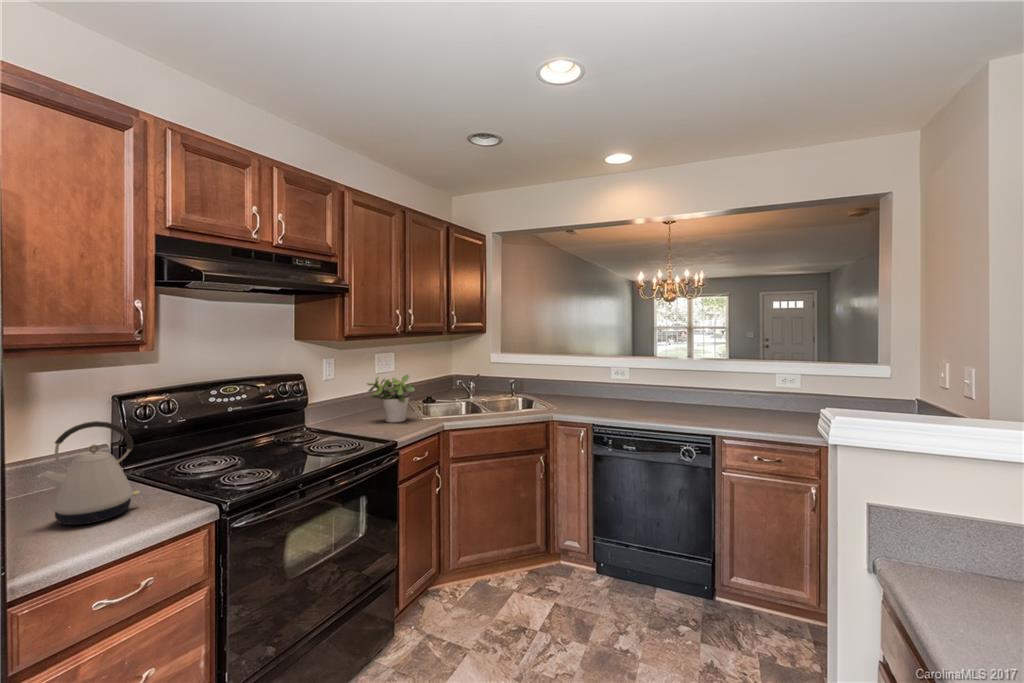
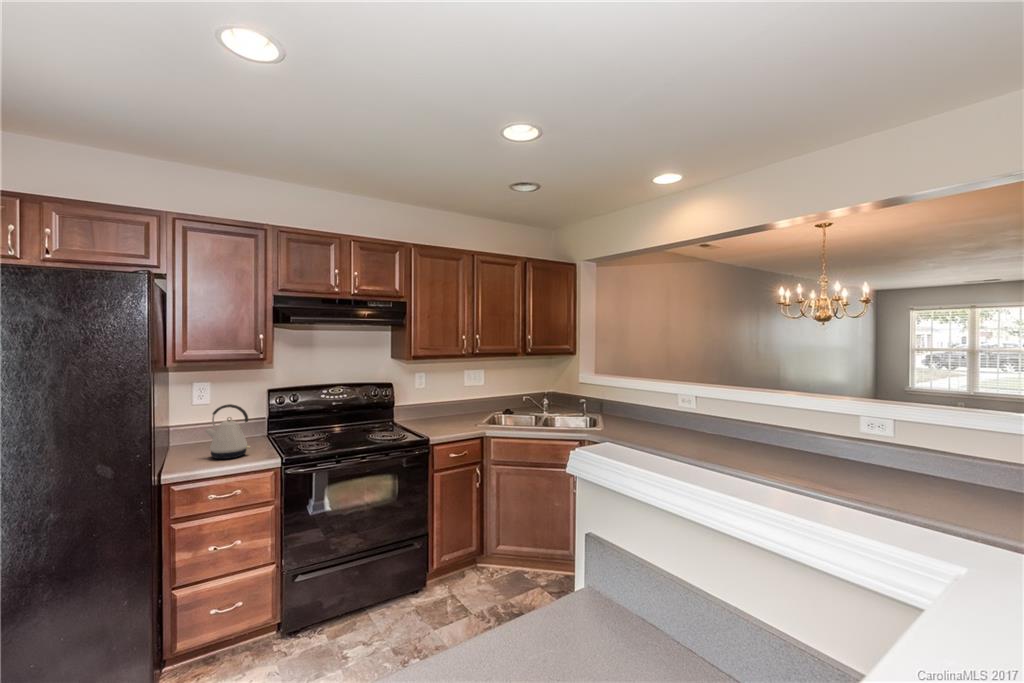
potted plant: present [367,375,415,423] -> none [440,387,474,425]

